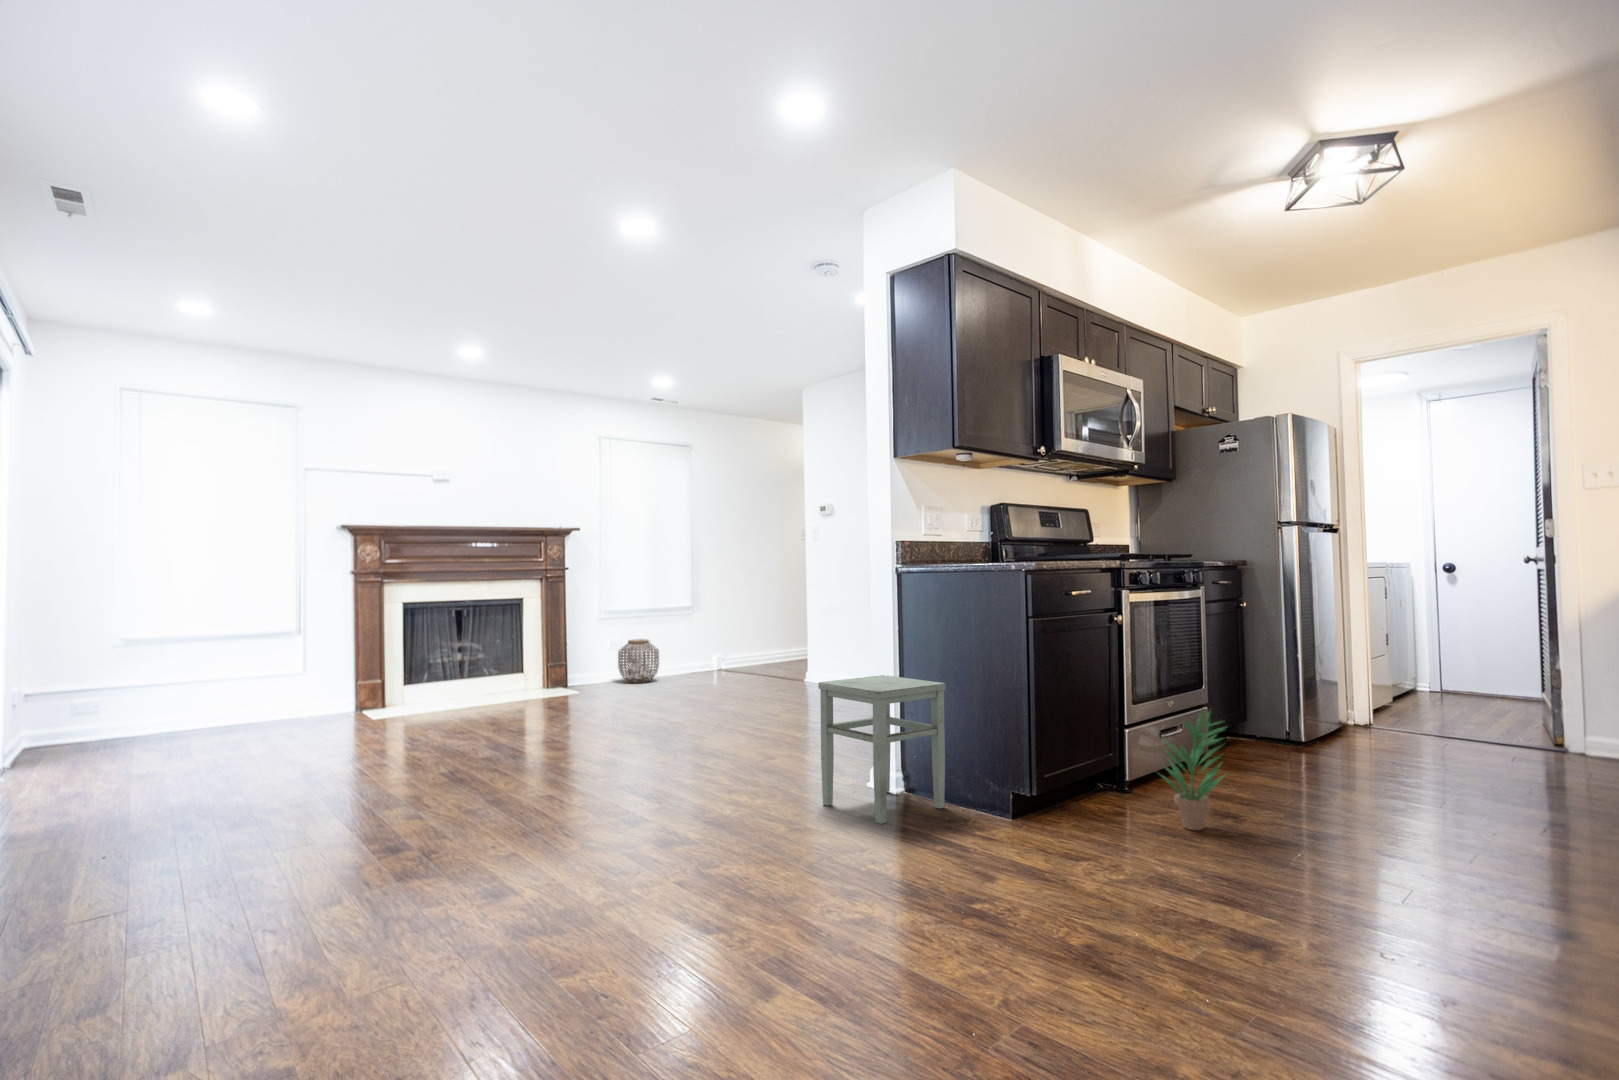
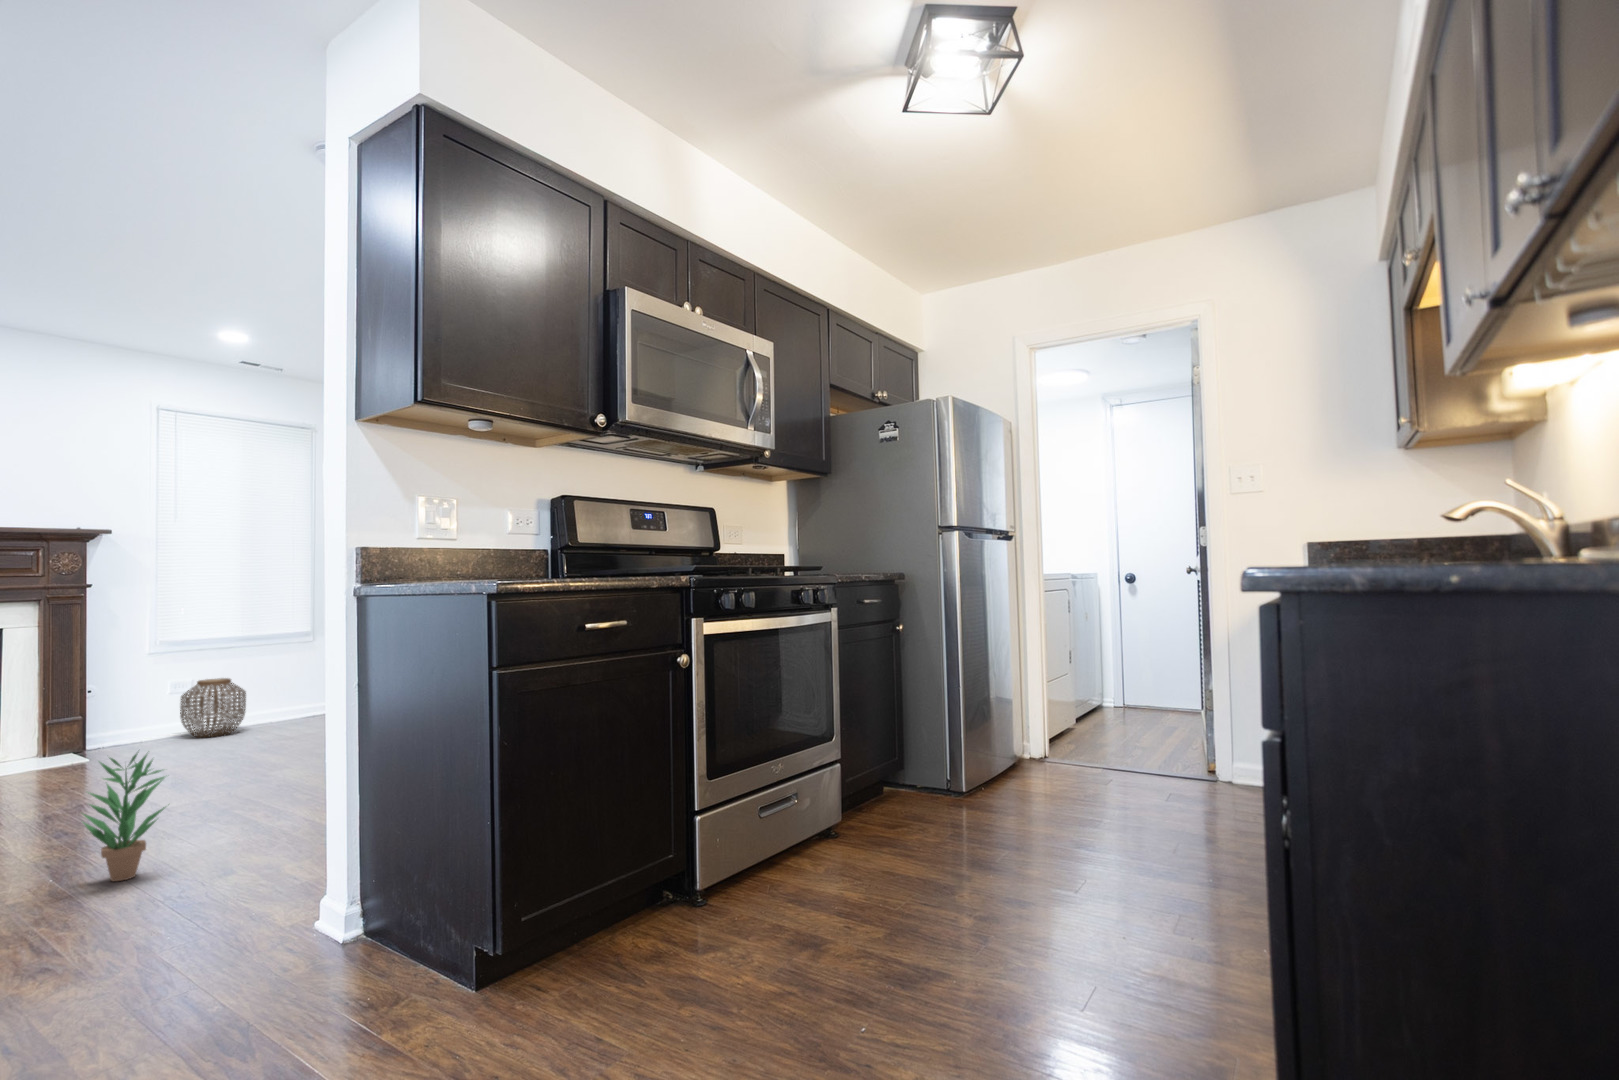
stool: present [818,675,946,824] -> none [167,756,392,1038]
potted plant: present [1161,711,1224,830] -> present [83,753,165,881]

